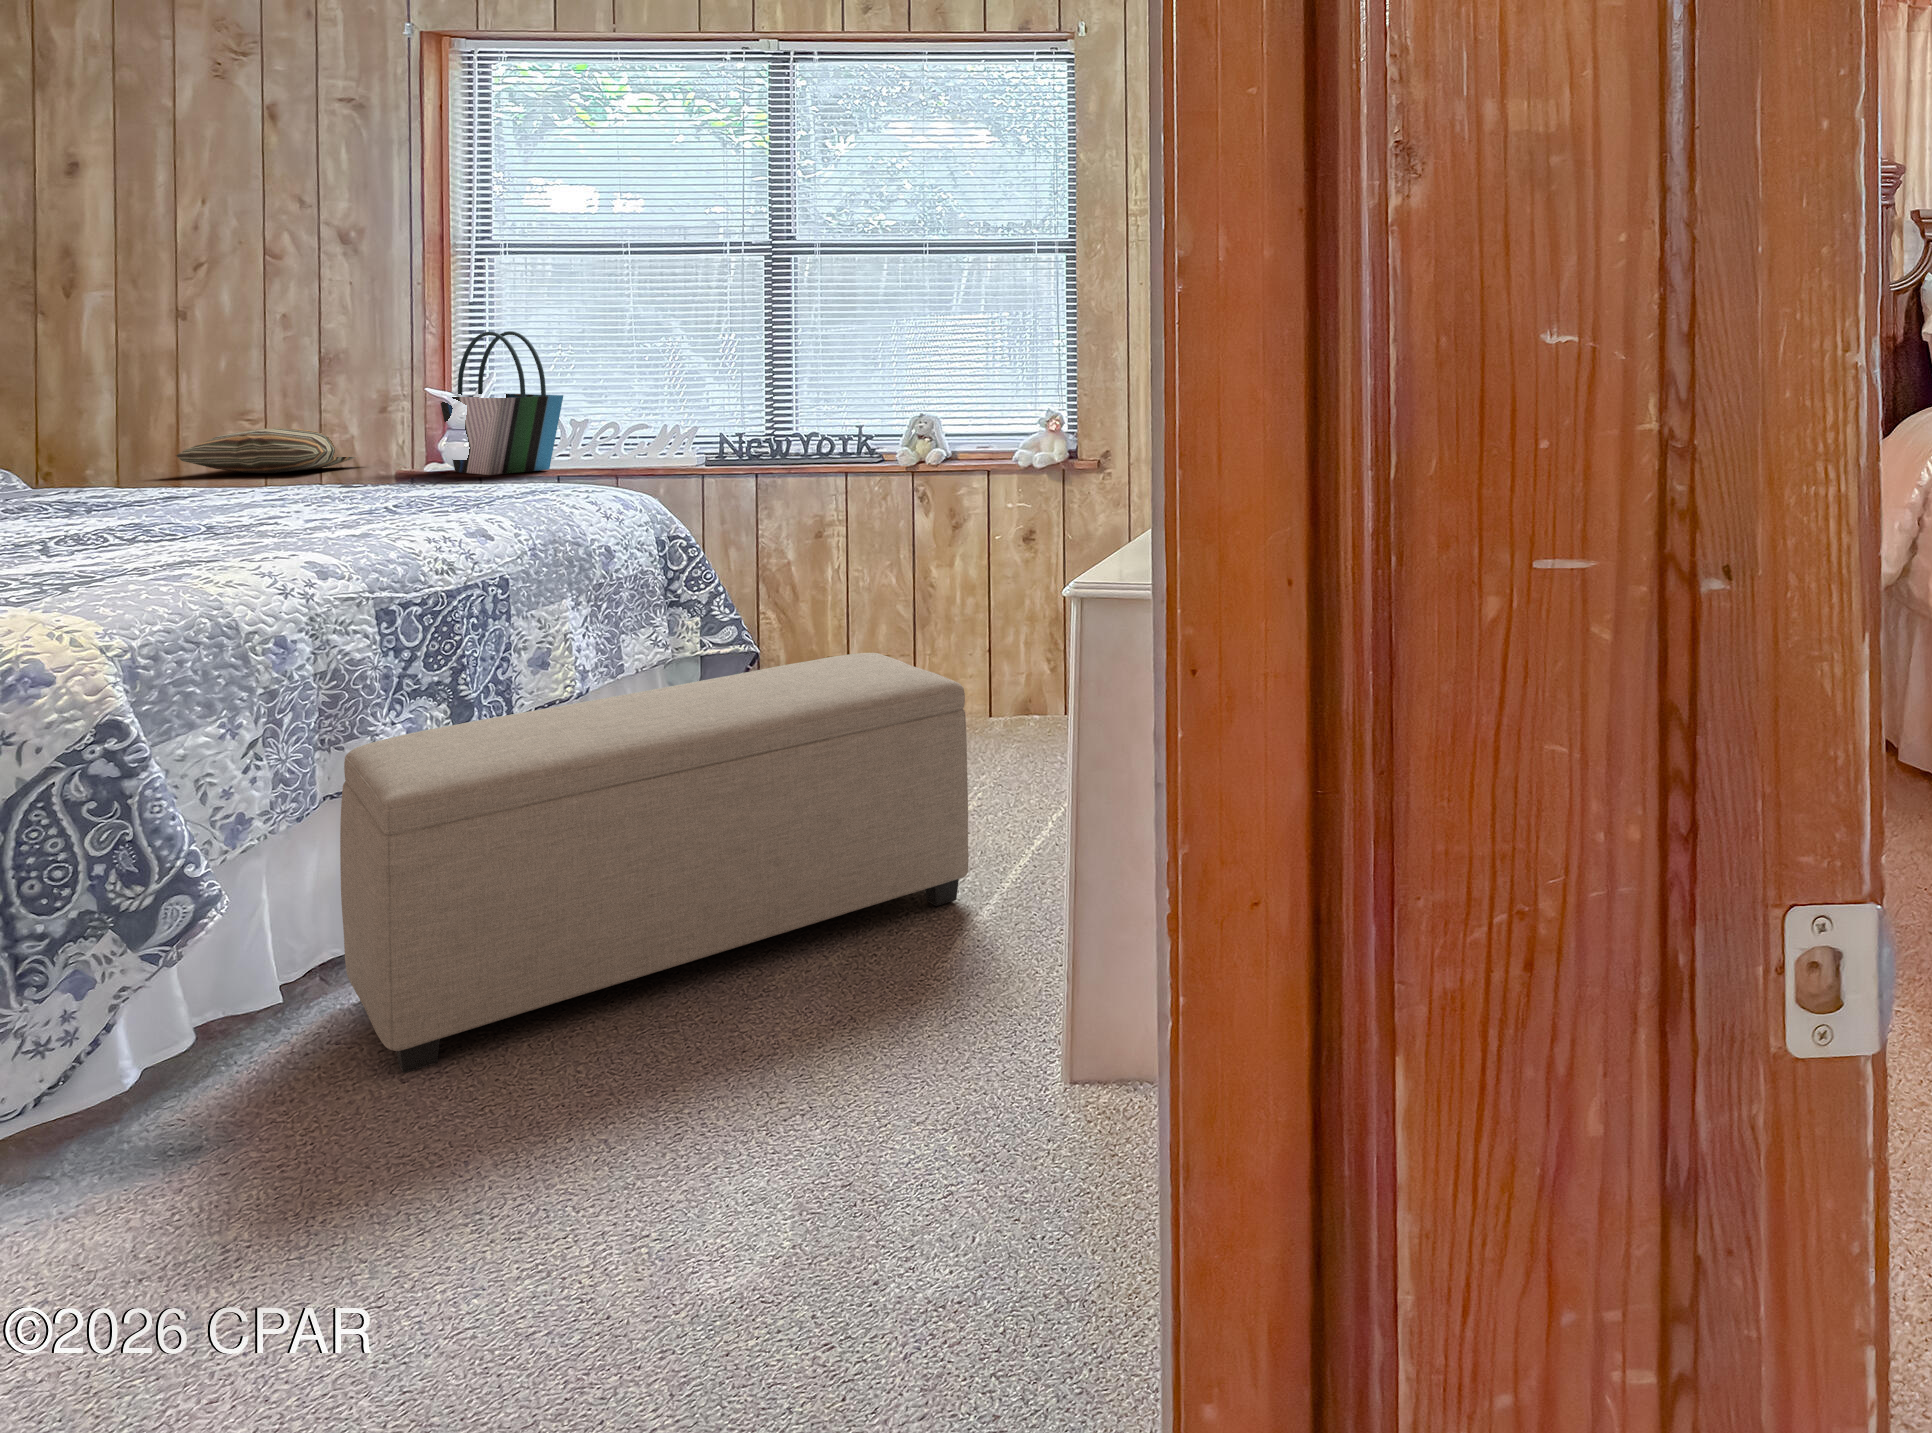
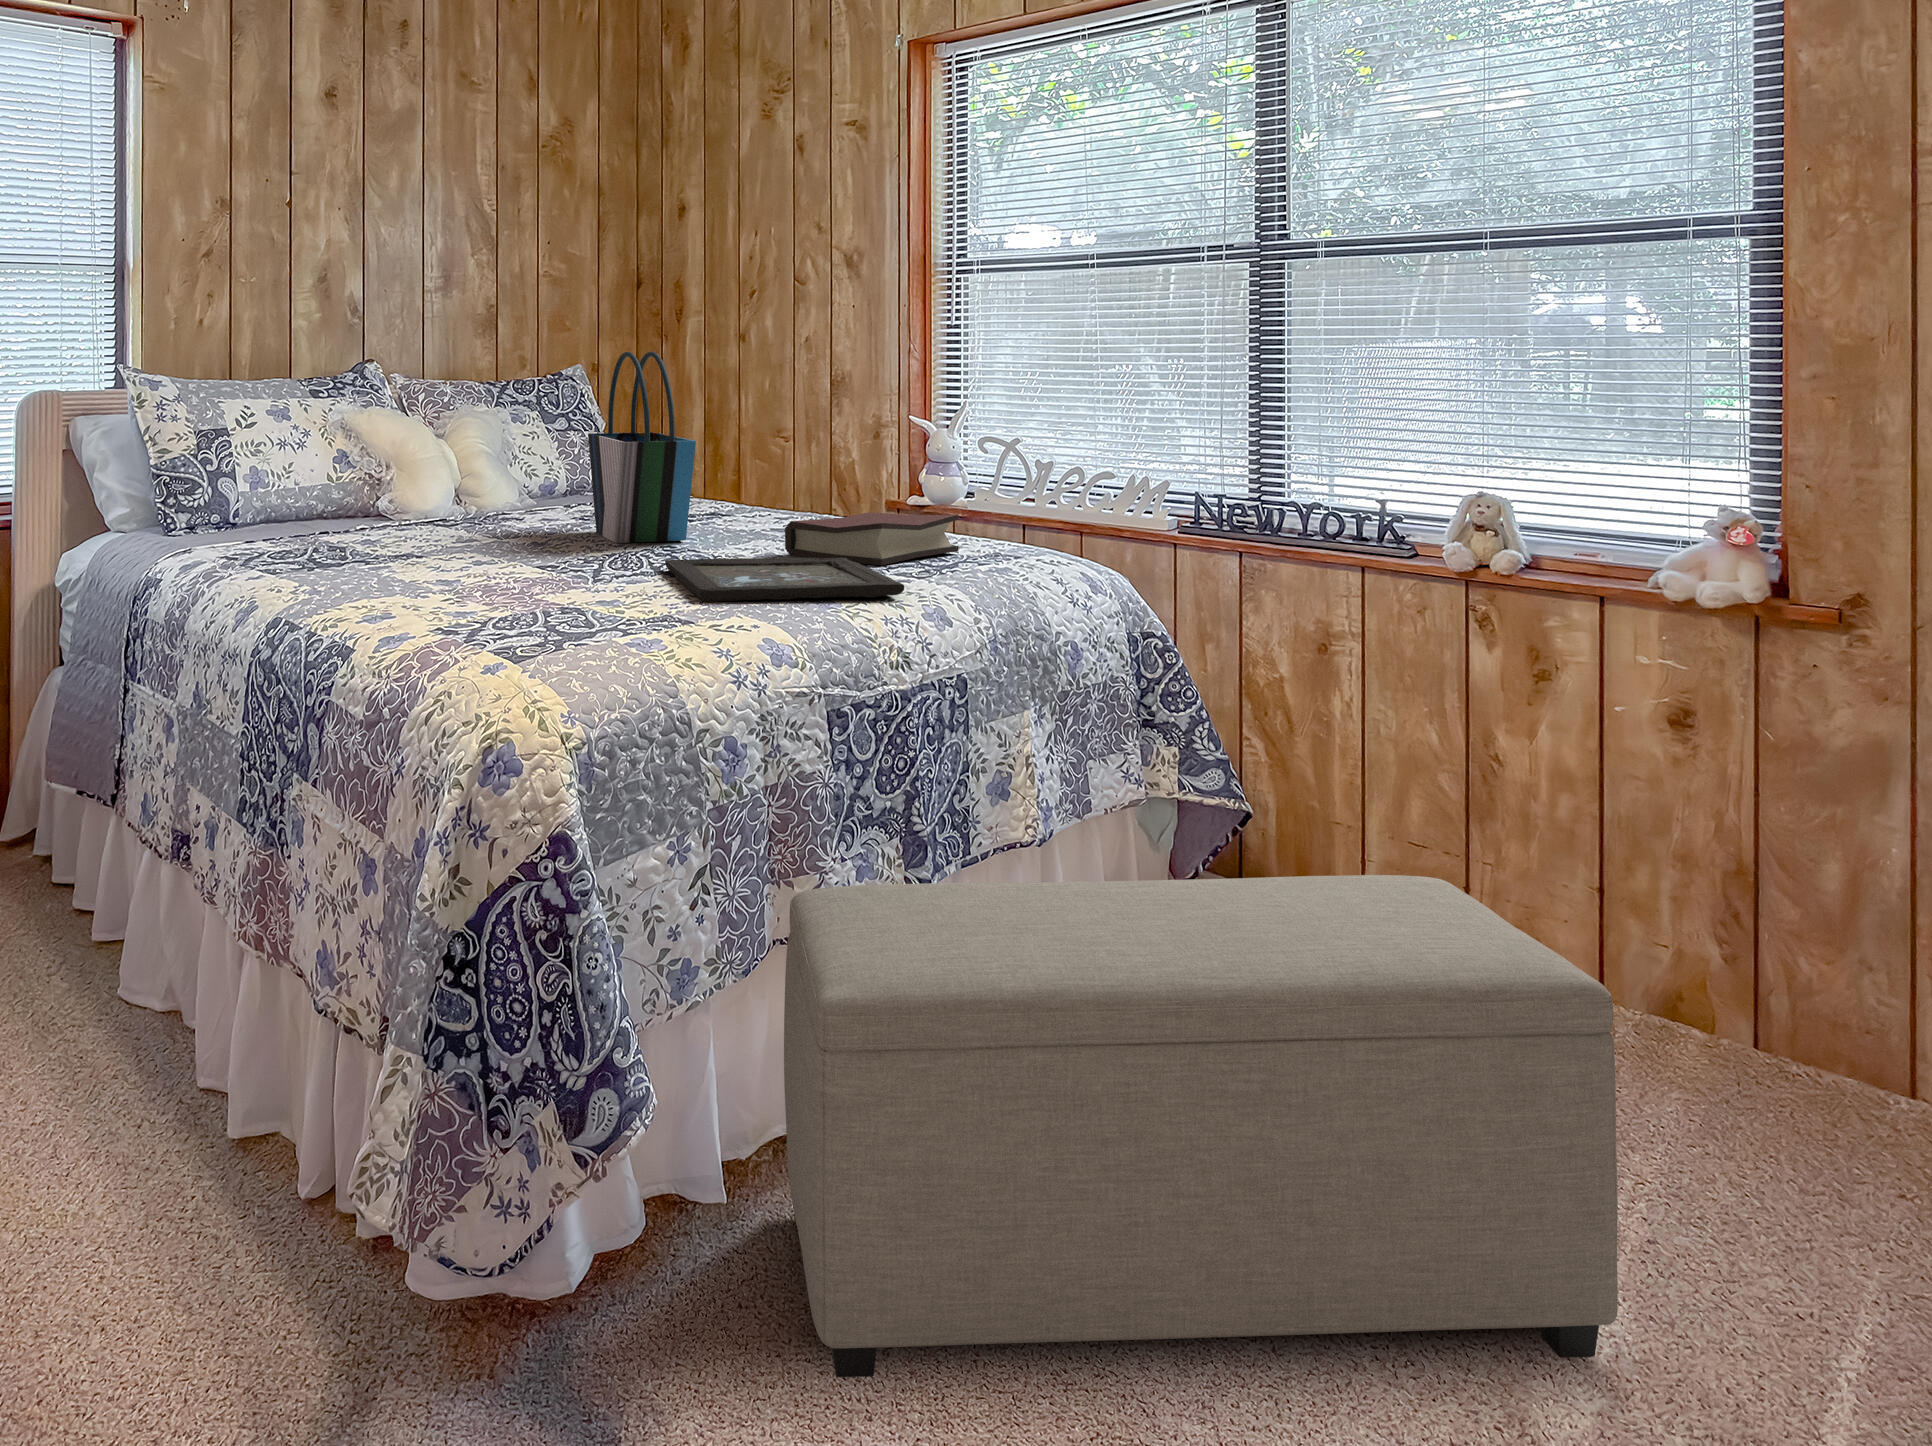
tote bag: present [441,331,563,475] -> present [588,351,696,543]
pillow: present [176,428,356,473] -> none [689,455,856,503]
hardback book: none [311,460,497,508] -> present [785,512,959,565]
tray: none [174,501,447,544] -> present [665,558,904,602]

